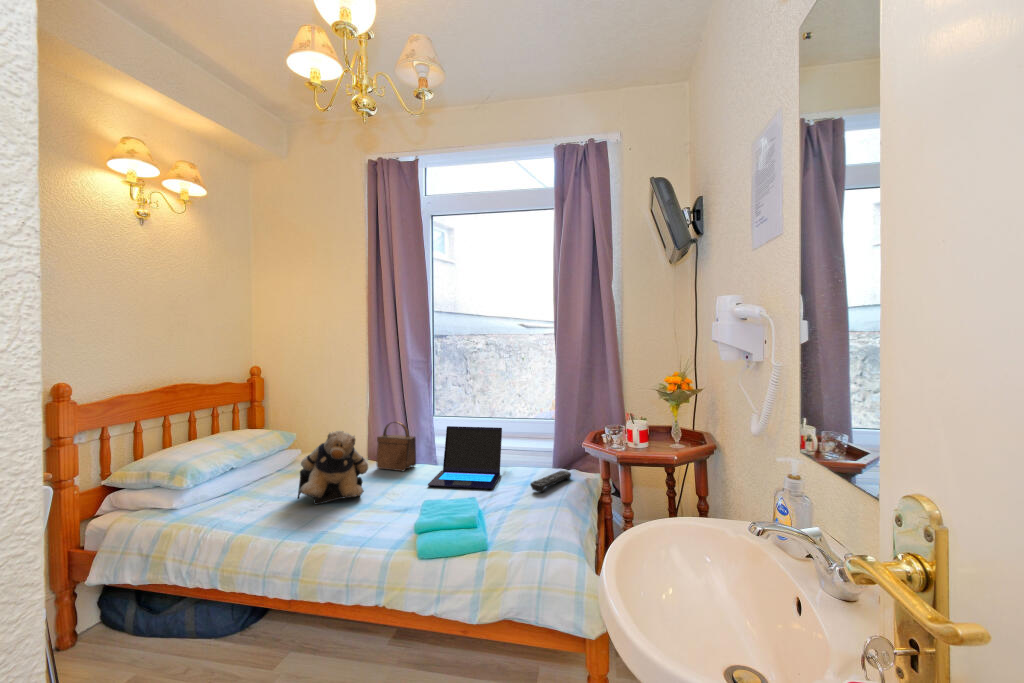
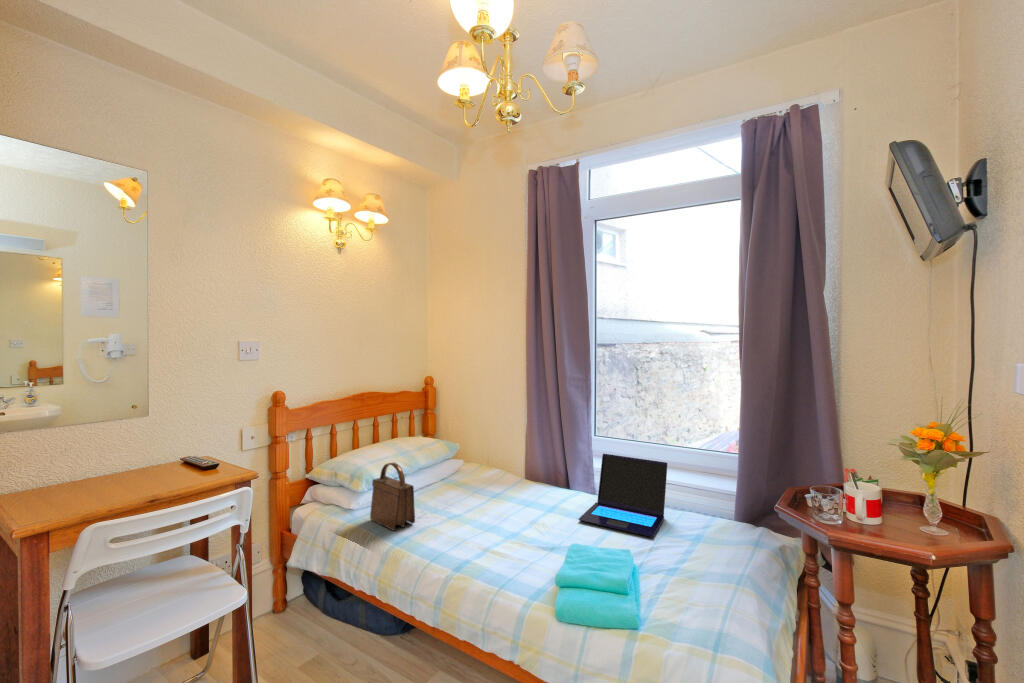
handbag: present [377,421,416,471] -> present [370,462,415,531]
teddy bear: present [298,431,368,505] -> none [450,452,517,525]
remote control: present [530,471,571,492] -> none [701,529,758,557]

